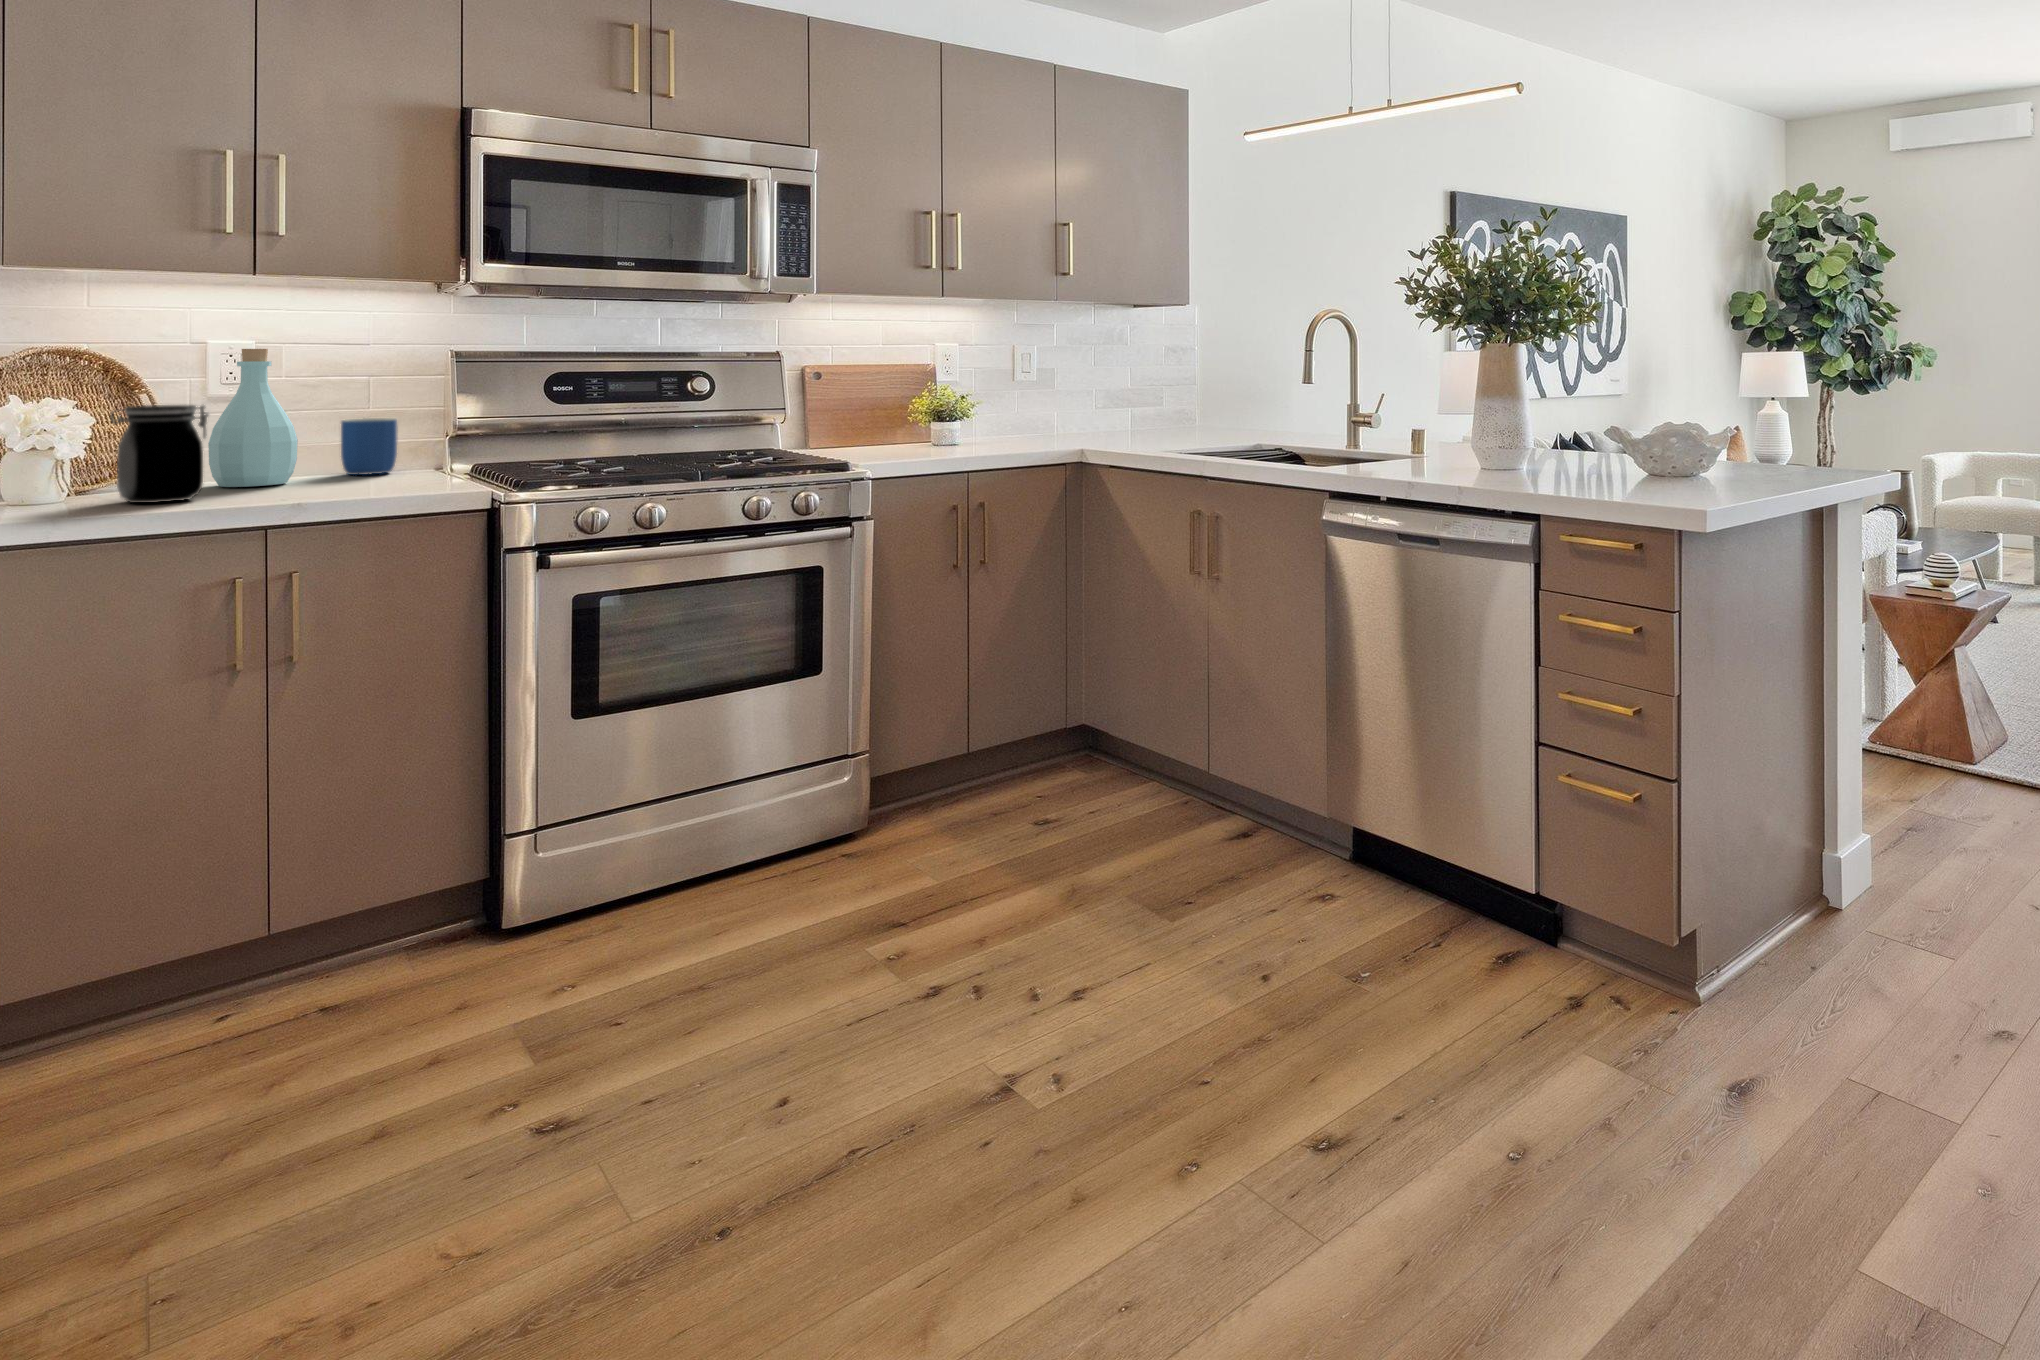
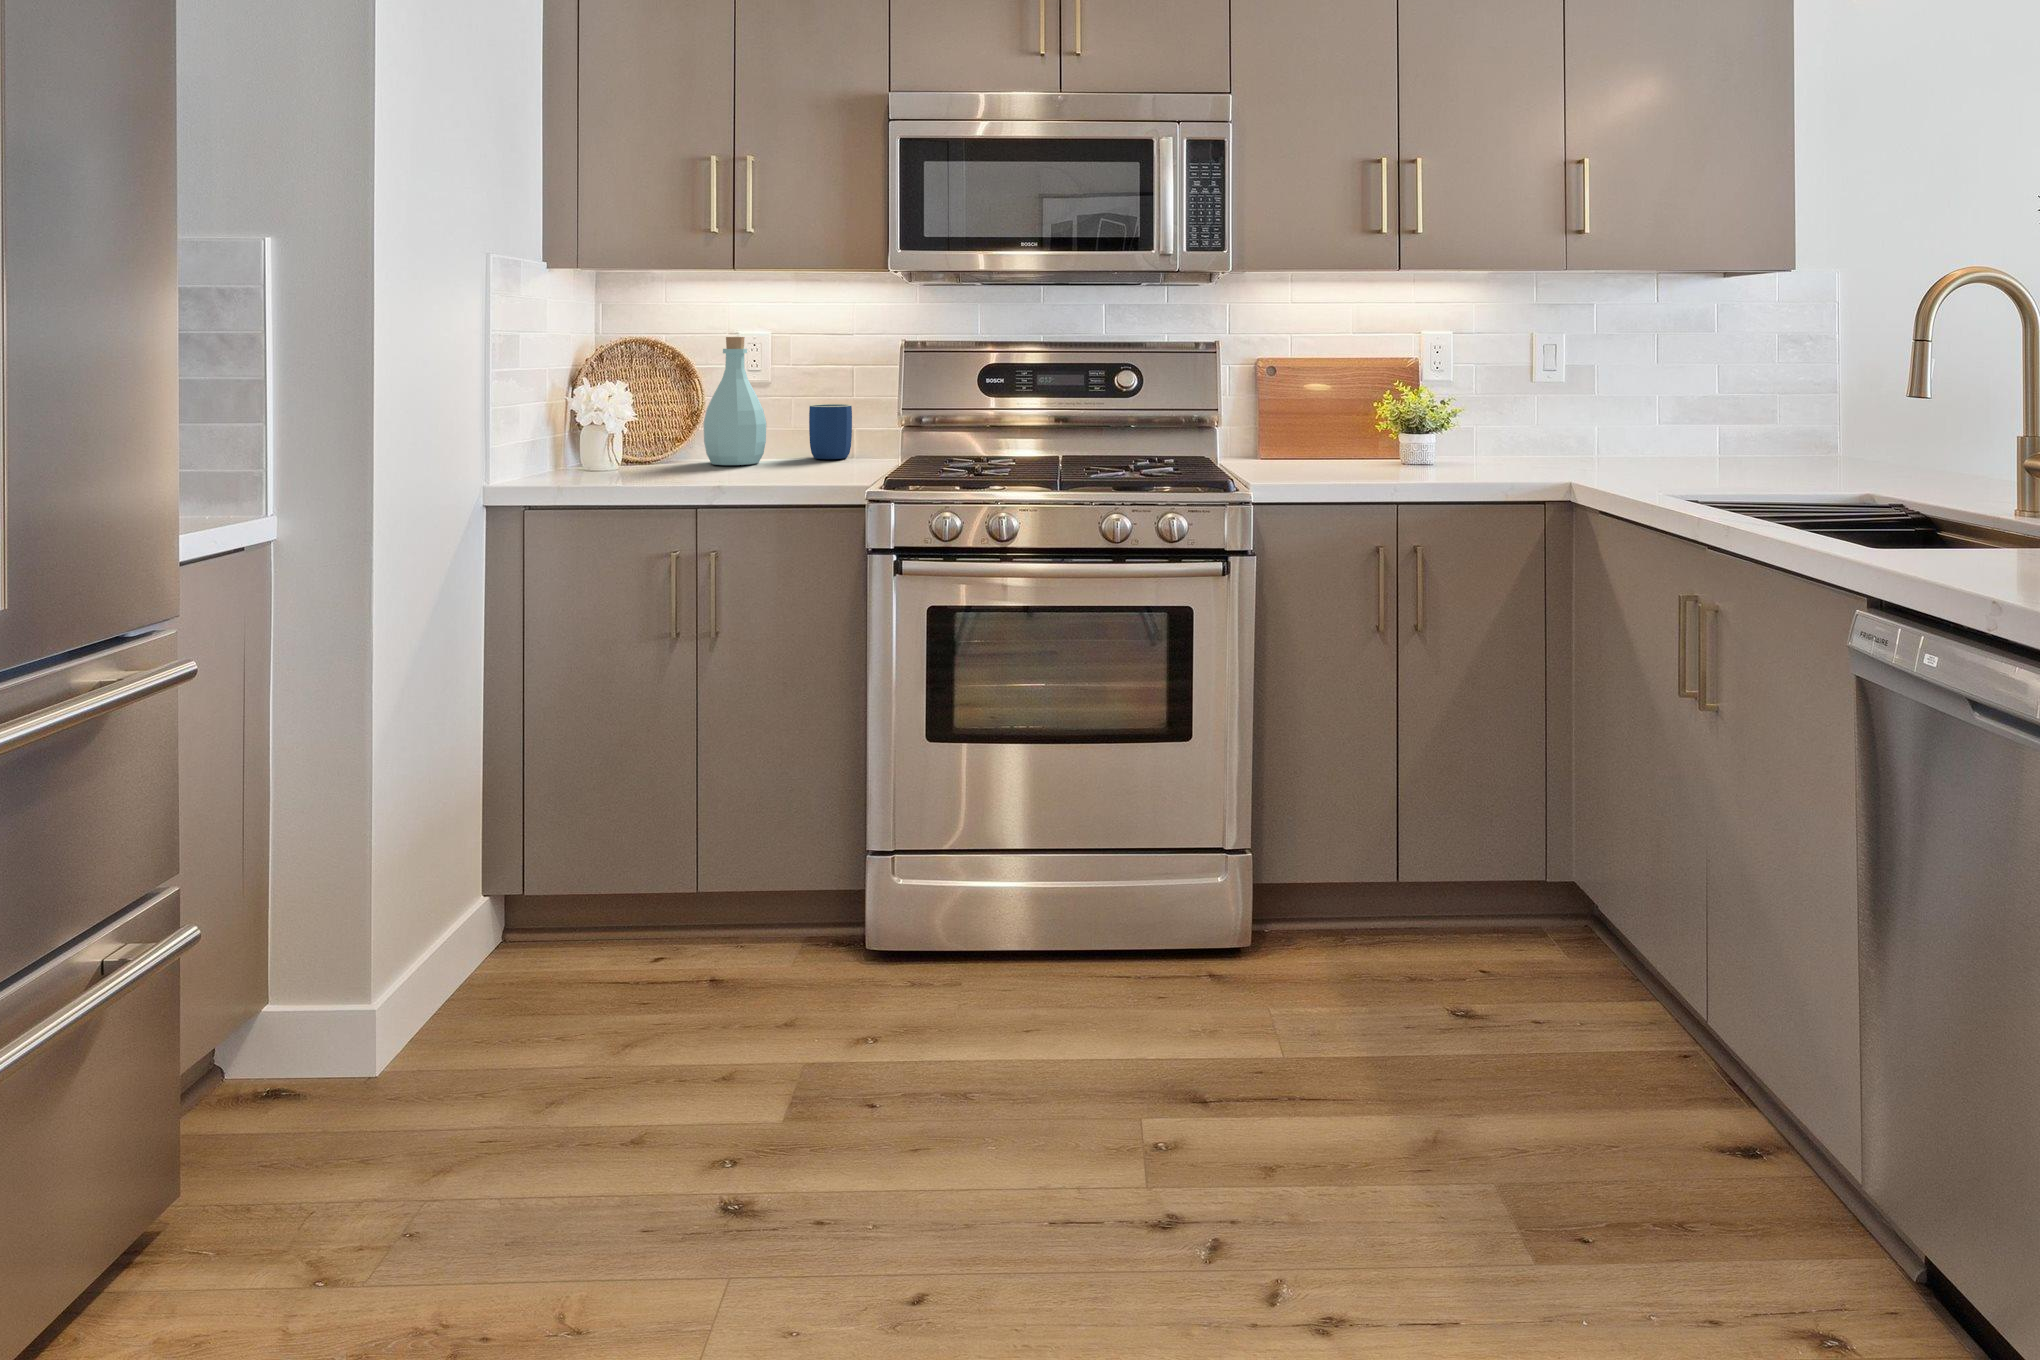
jar: present [110,405,209,503] -> none [615,388,680,477]

